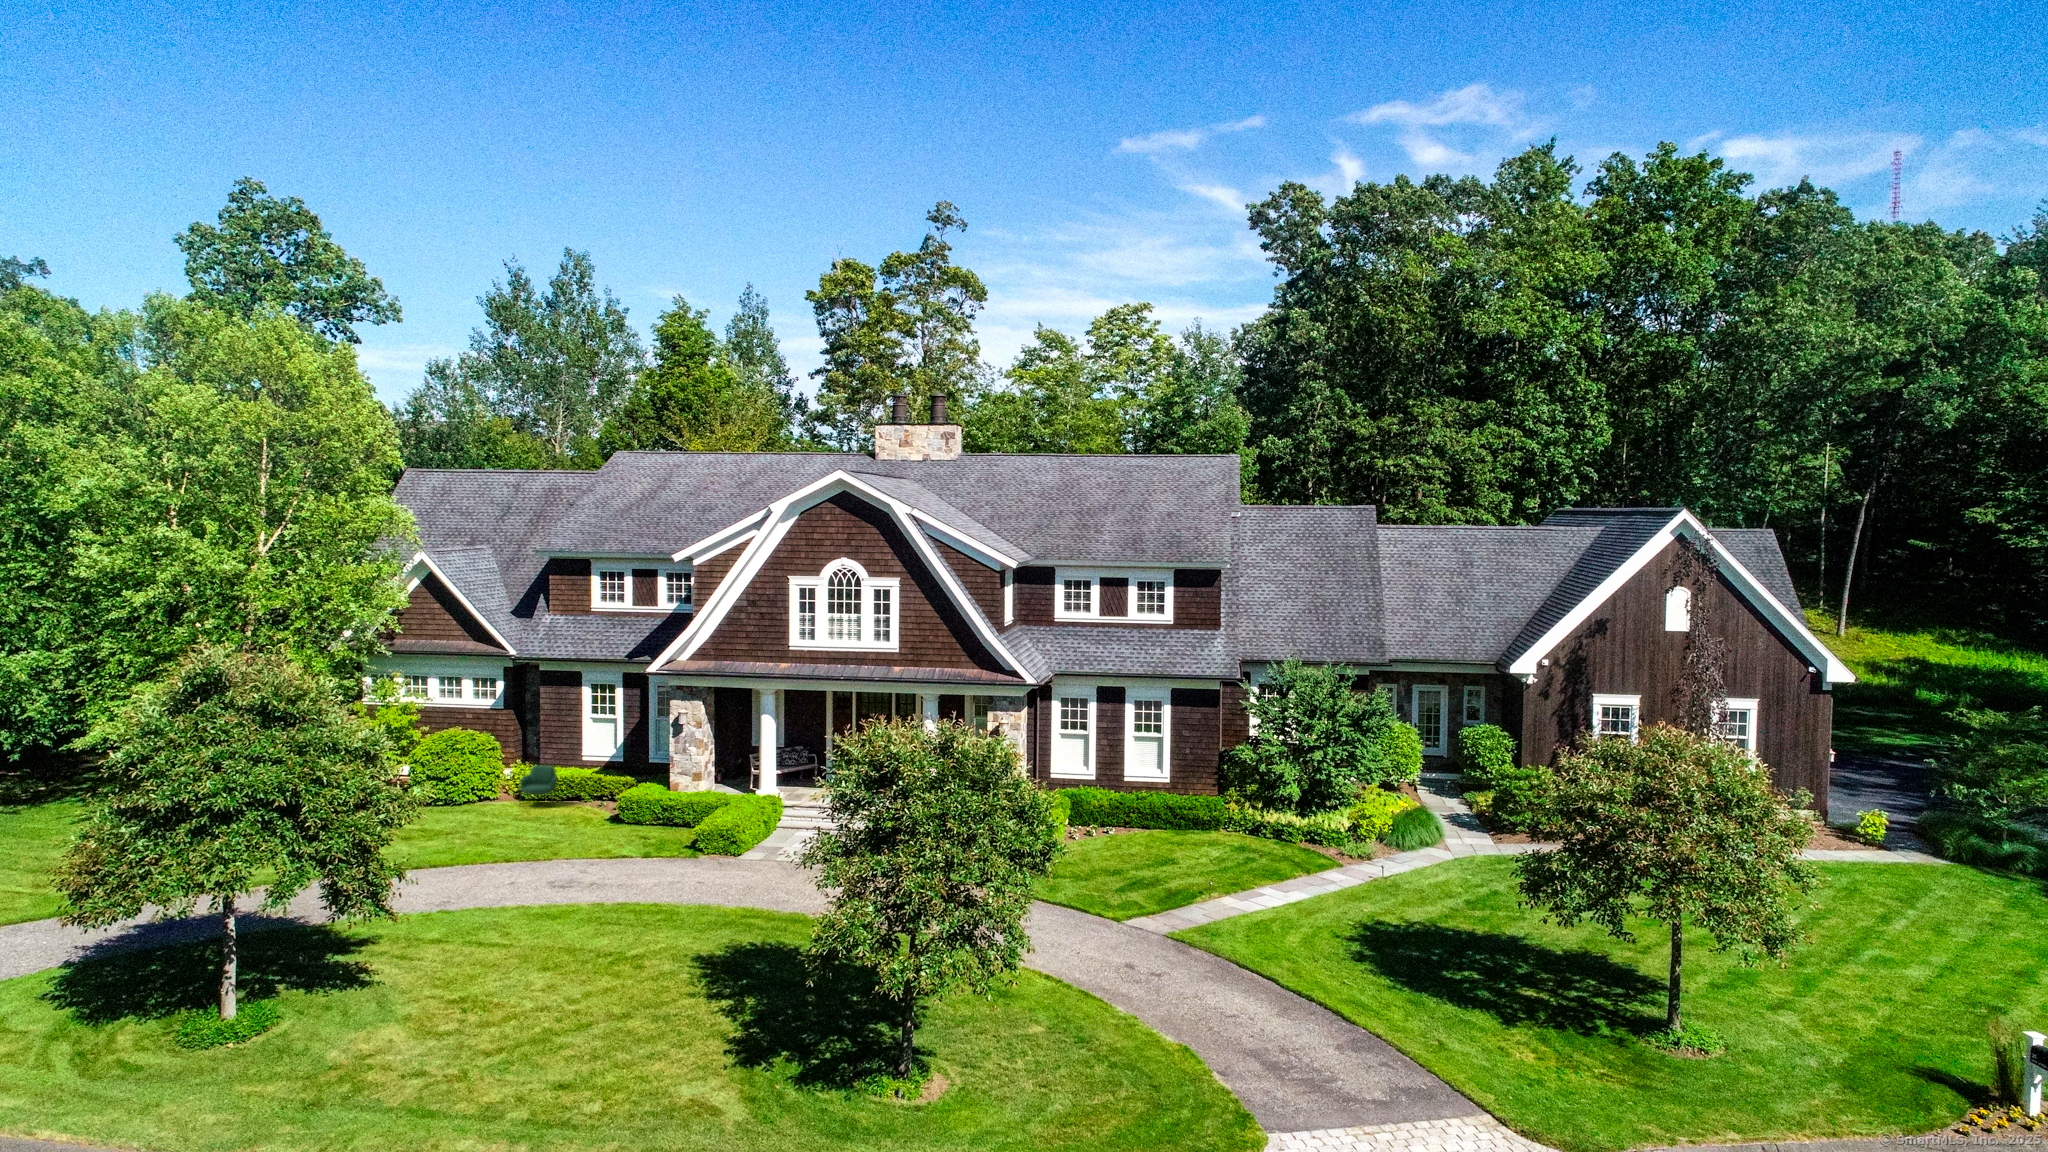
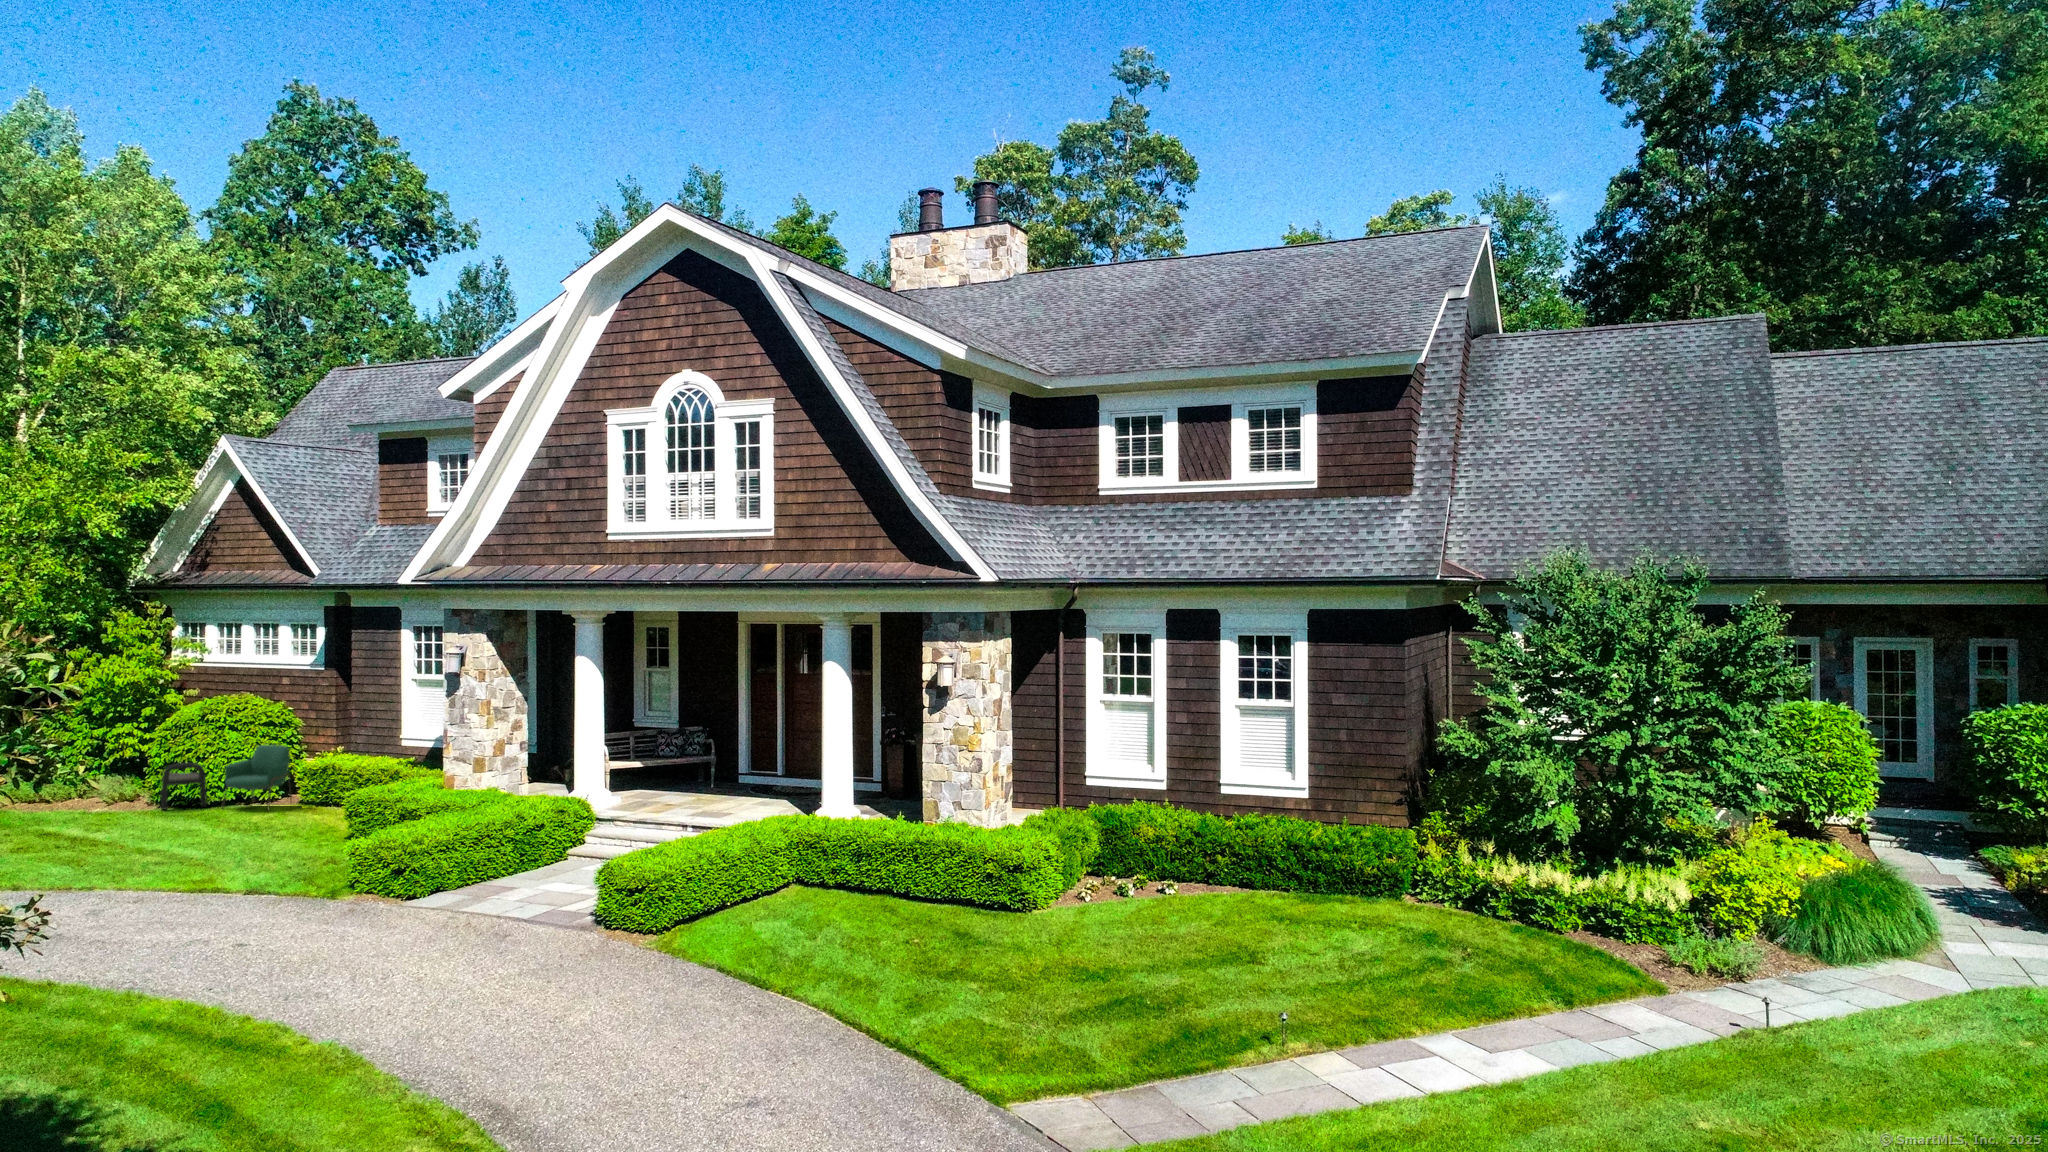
bench: none [467,773,506,809] -> present [161,763,207,810]

